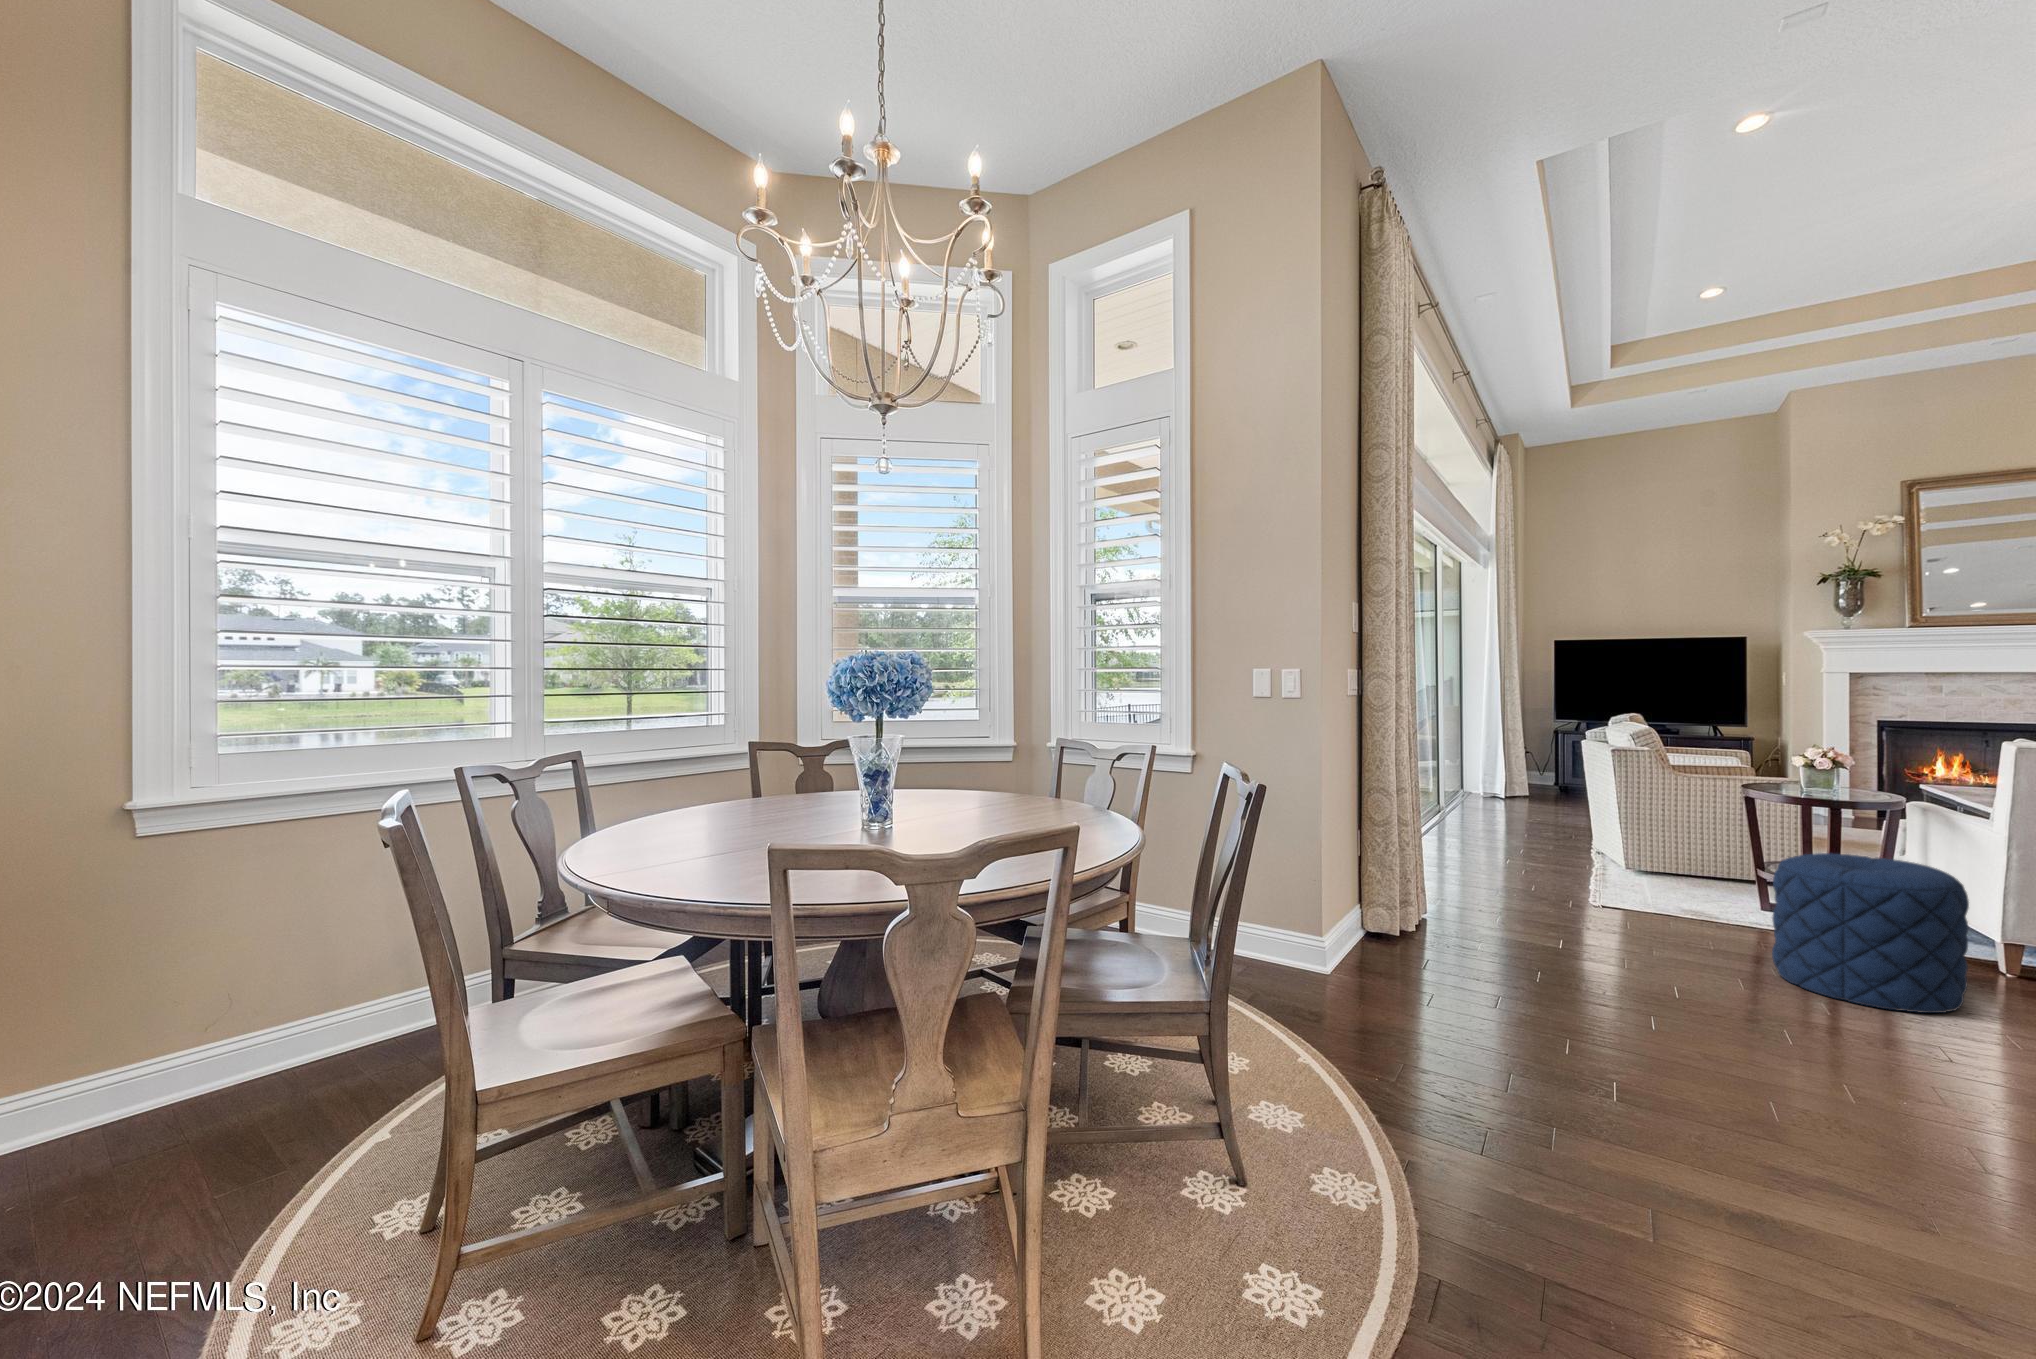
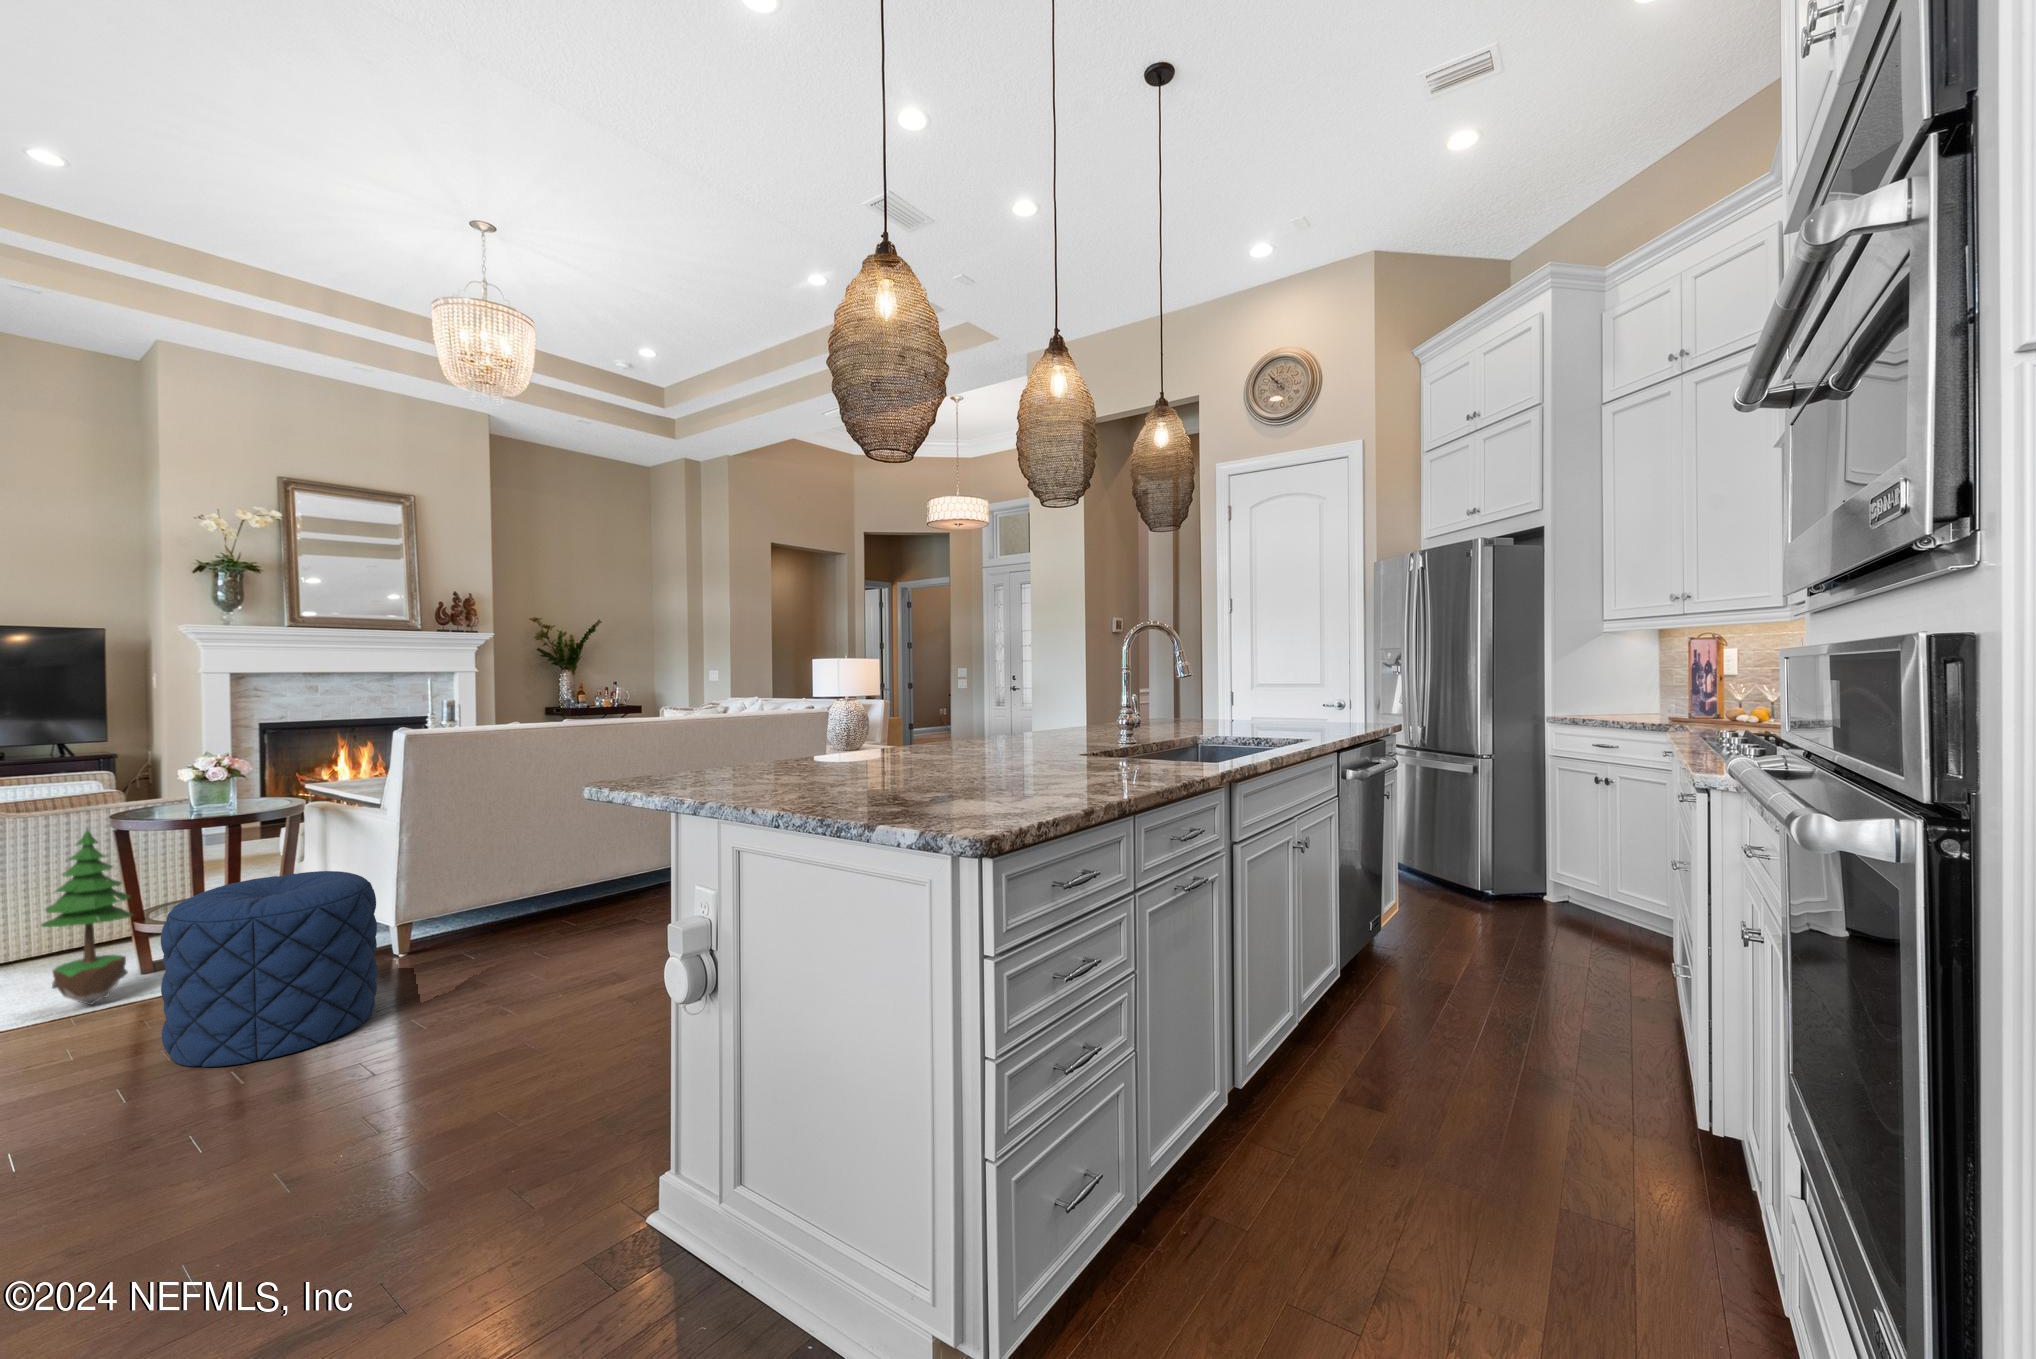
potted tree: none [1697,791,1758,919] -> present [41,830,133,1005]

